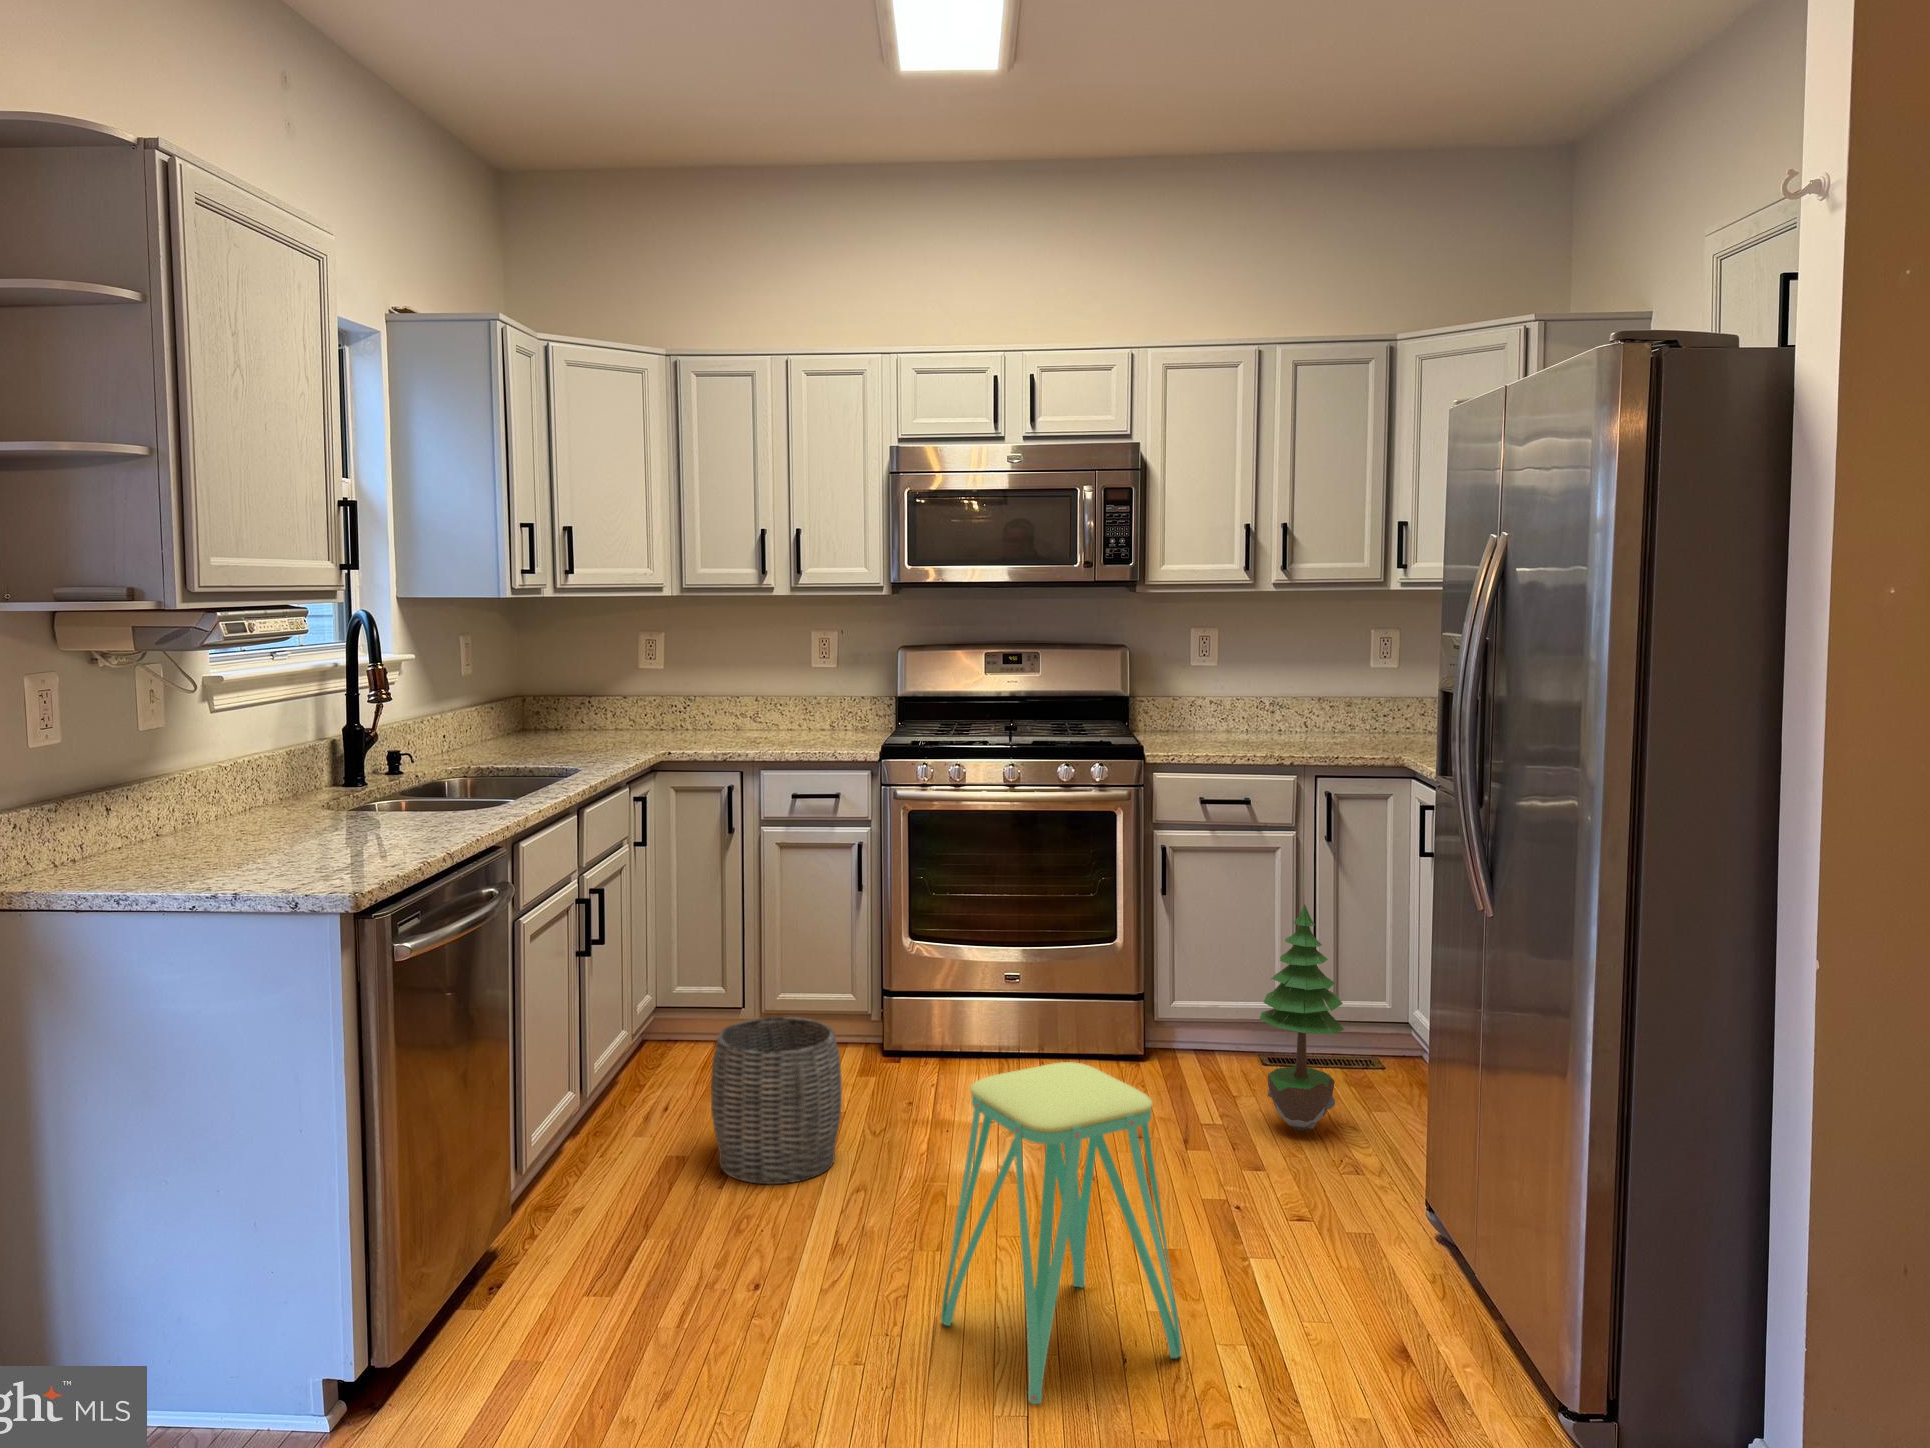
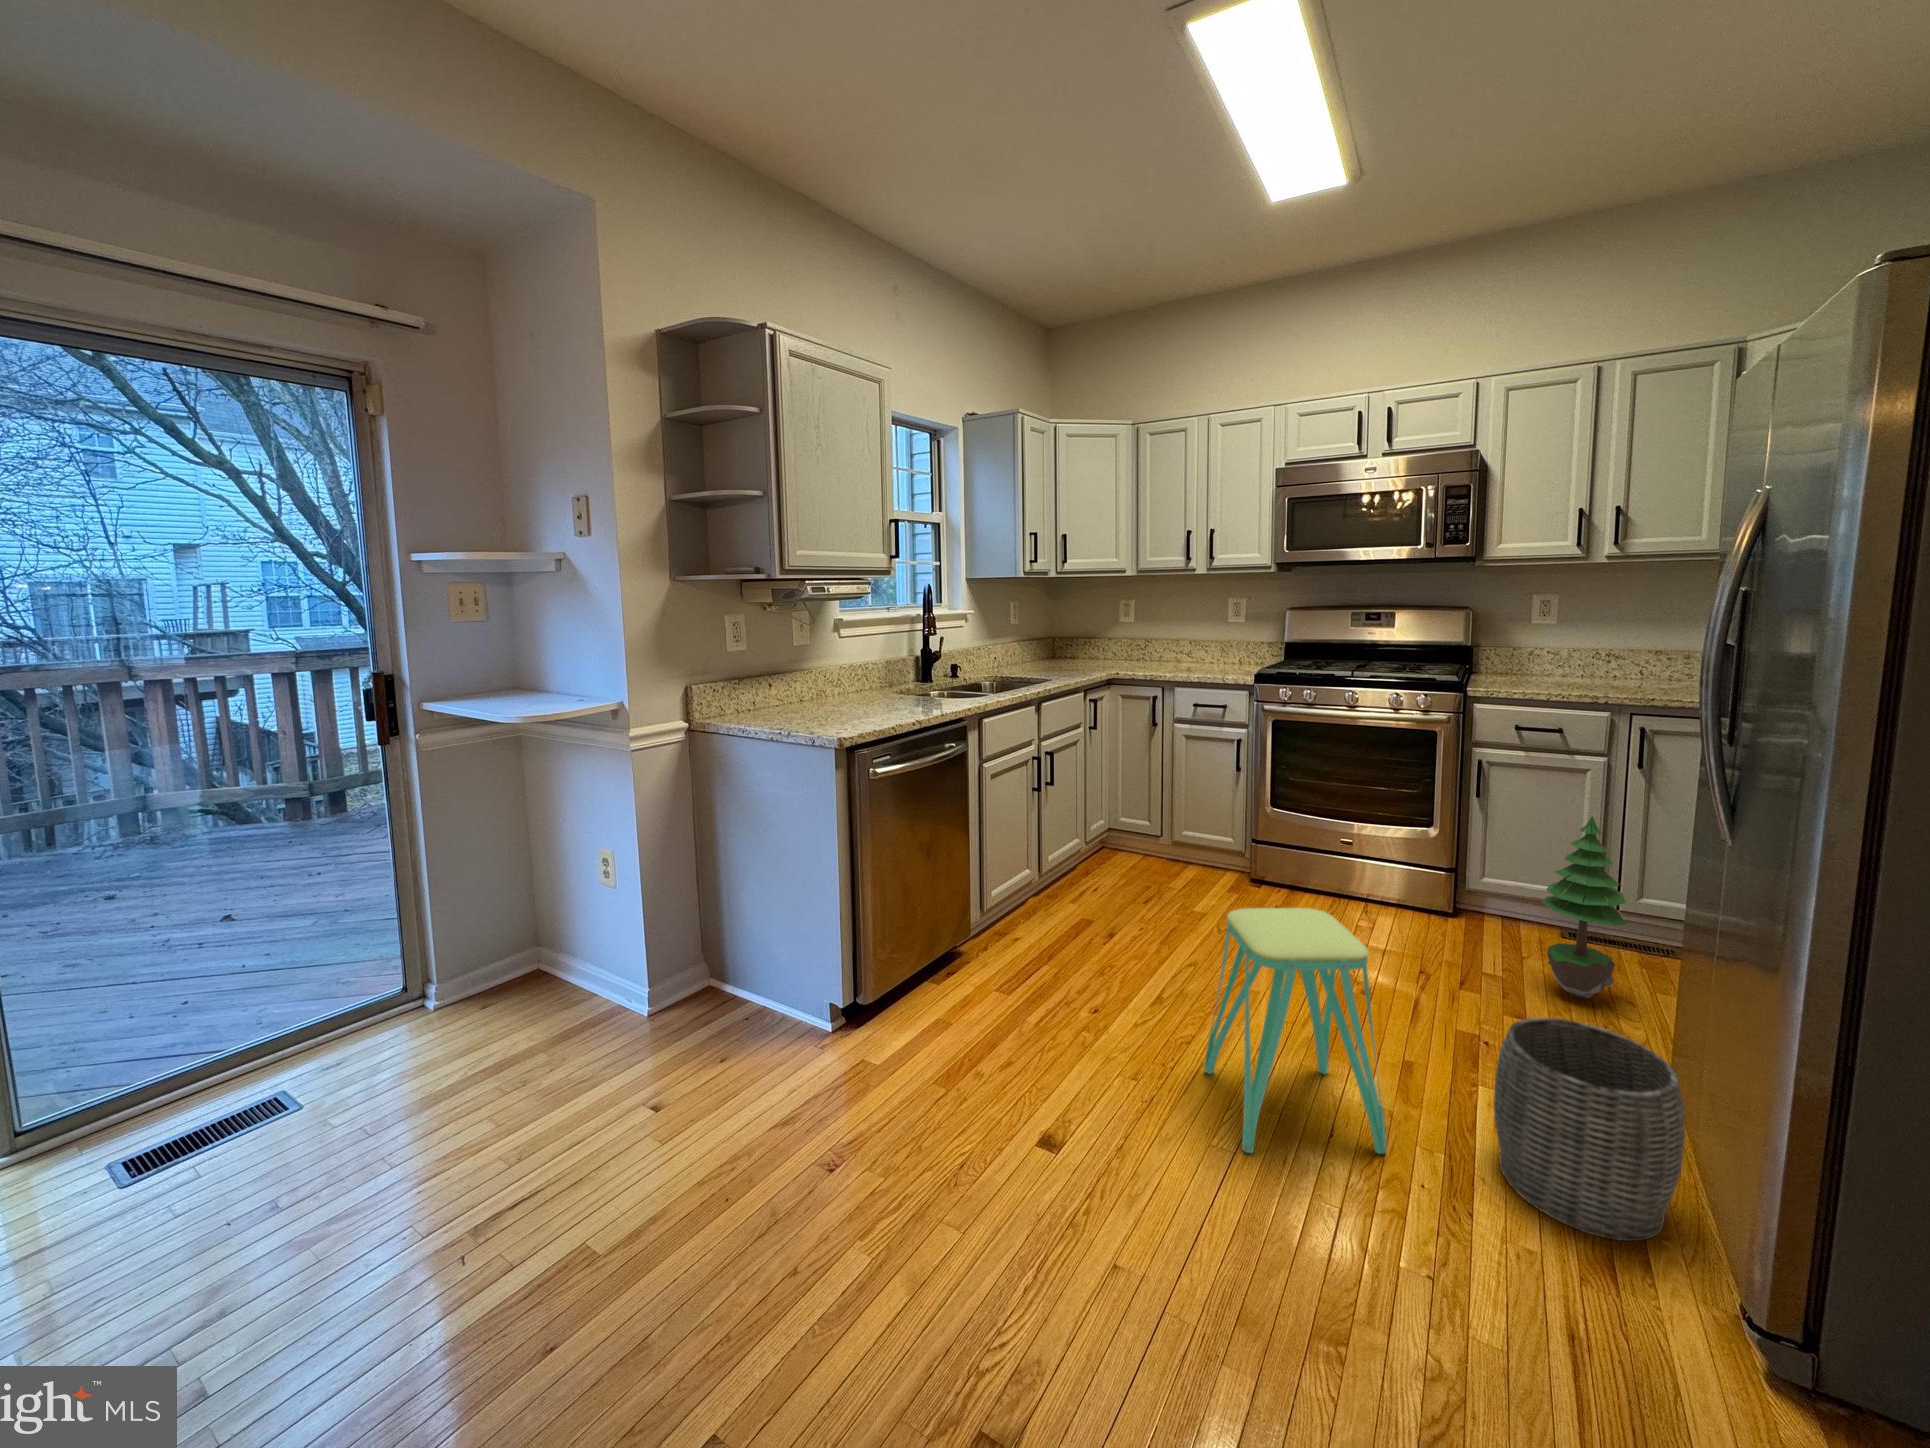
woven basket: present [711,1017,842,1184] -> present [1493,1018,1685,1241]

